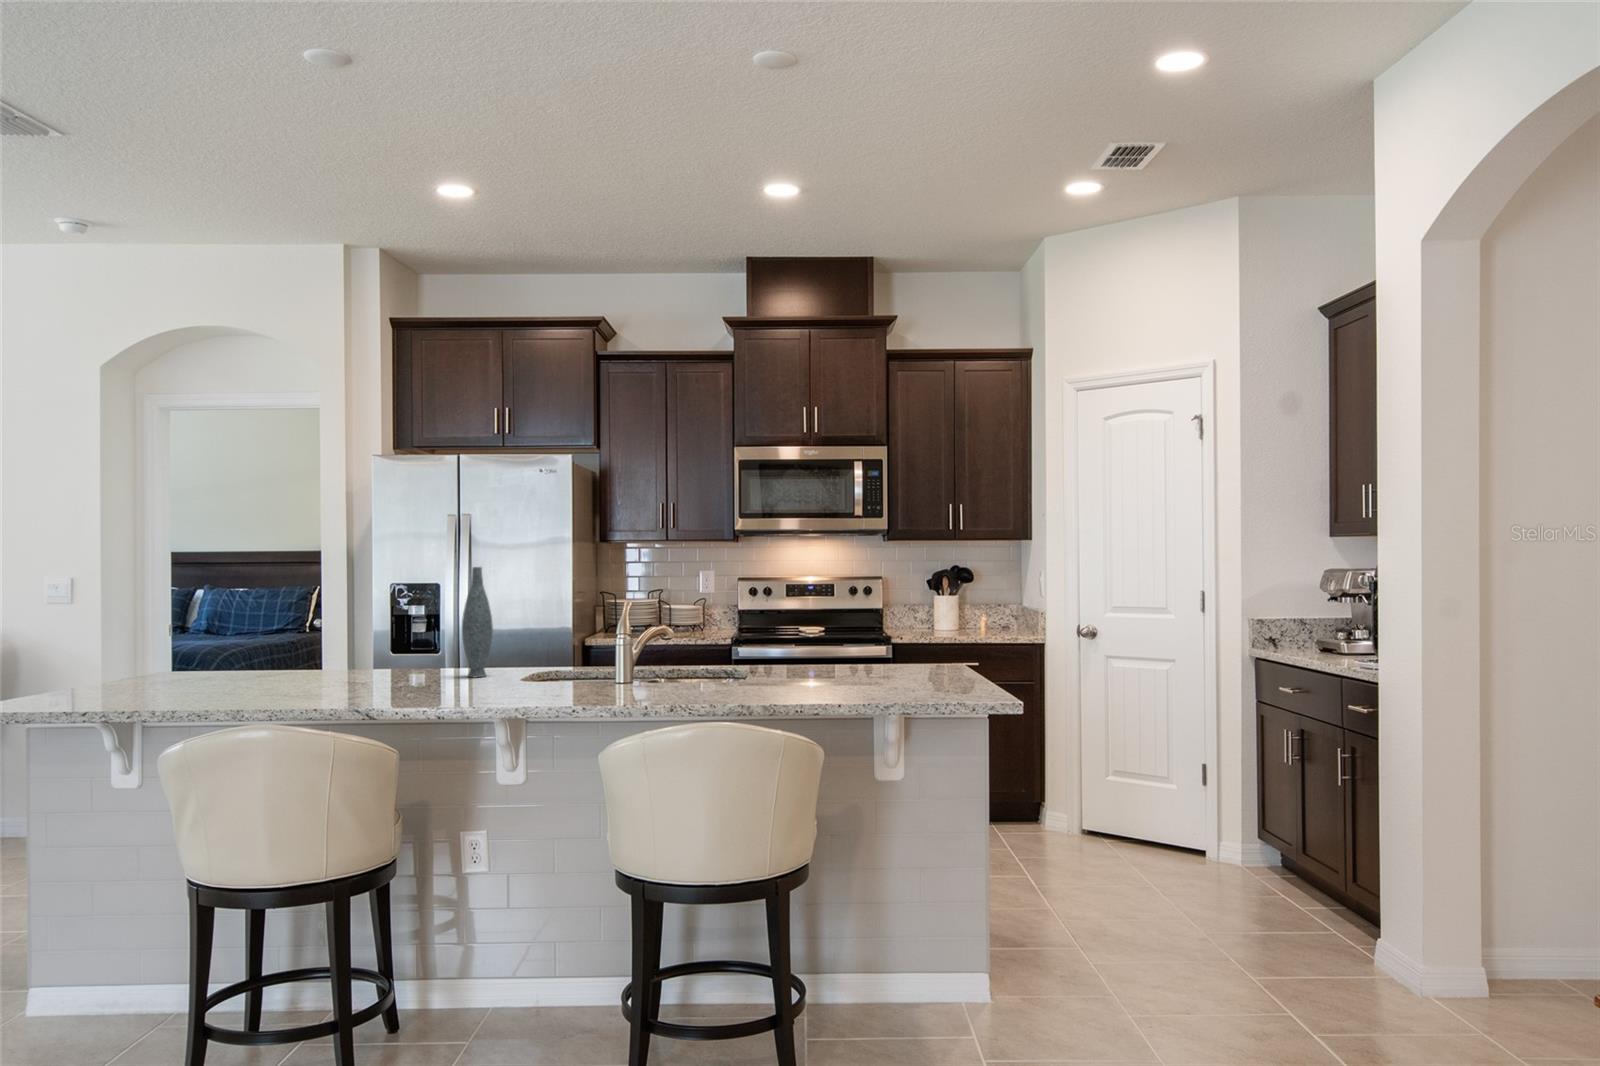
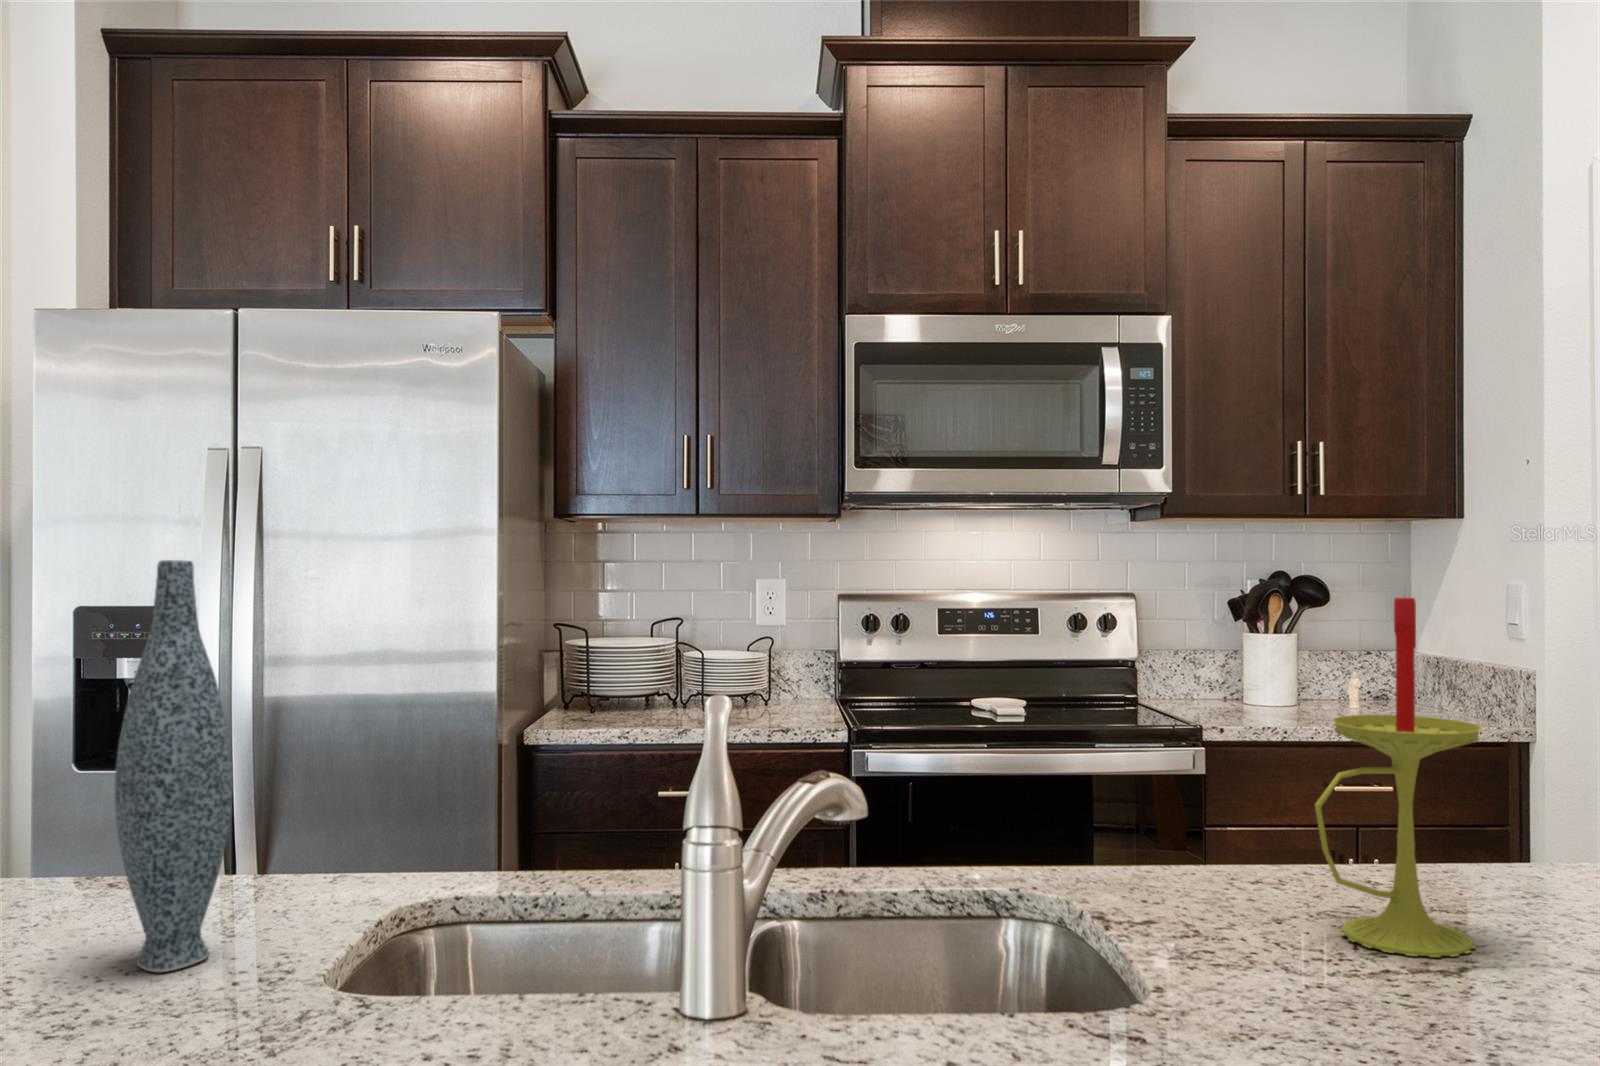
candle: none [793,573,841,674] -> present [1315,597,1482,957]

